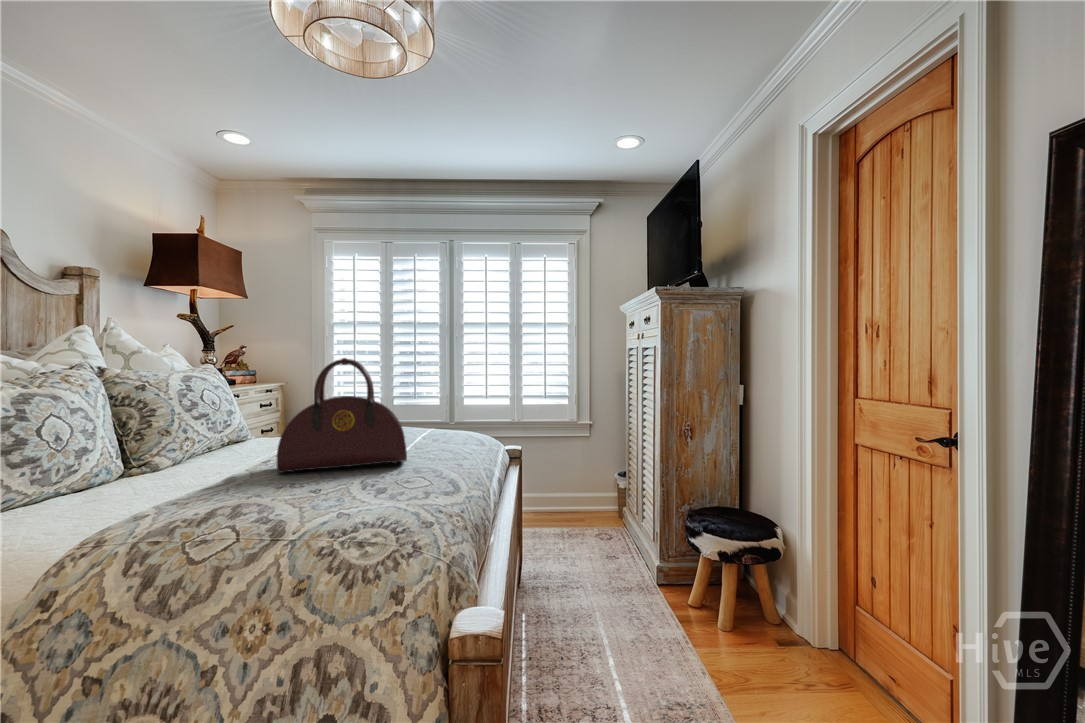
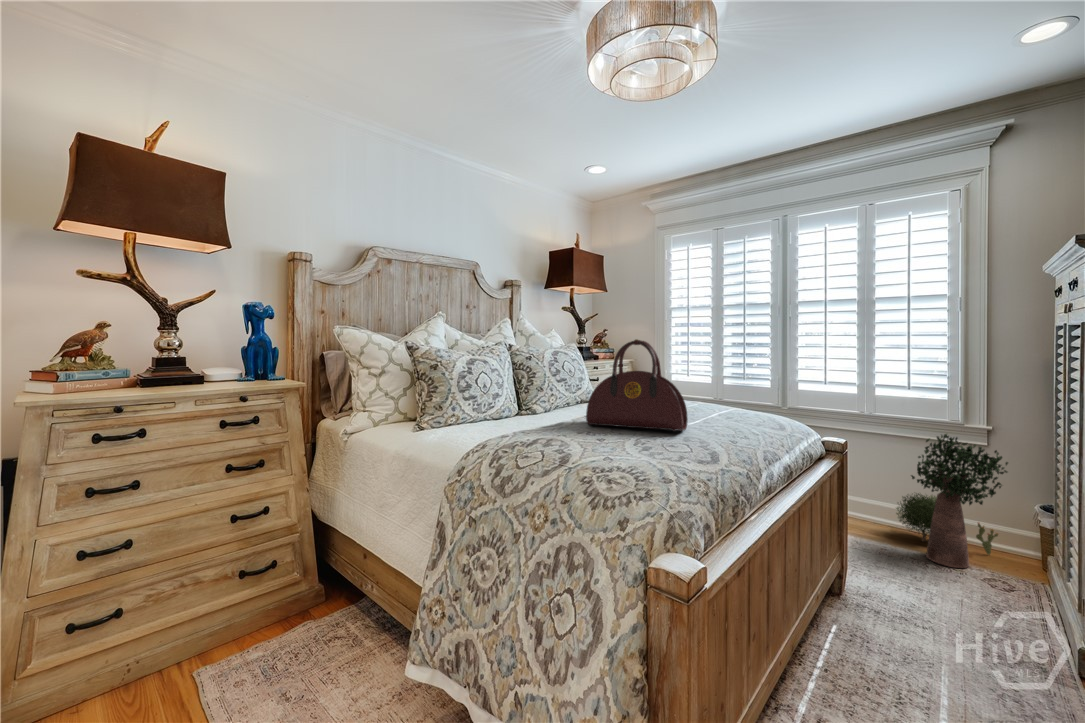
potted plant: none [540,429,606,534] -> present [896,434,1008,568]

